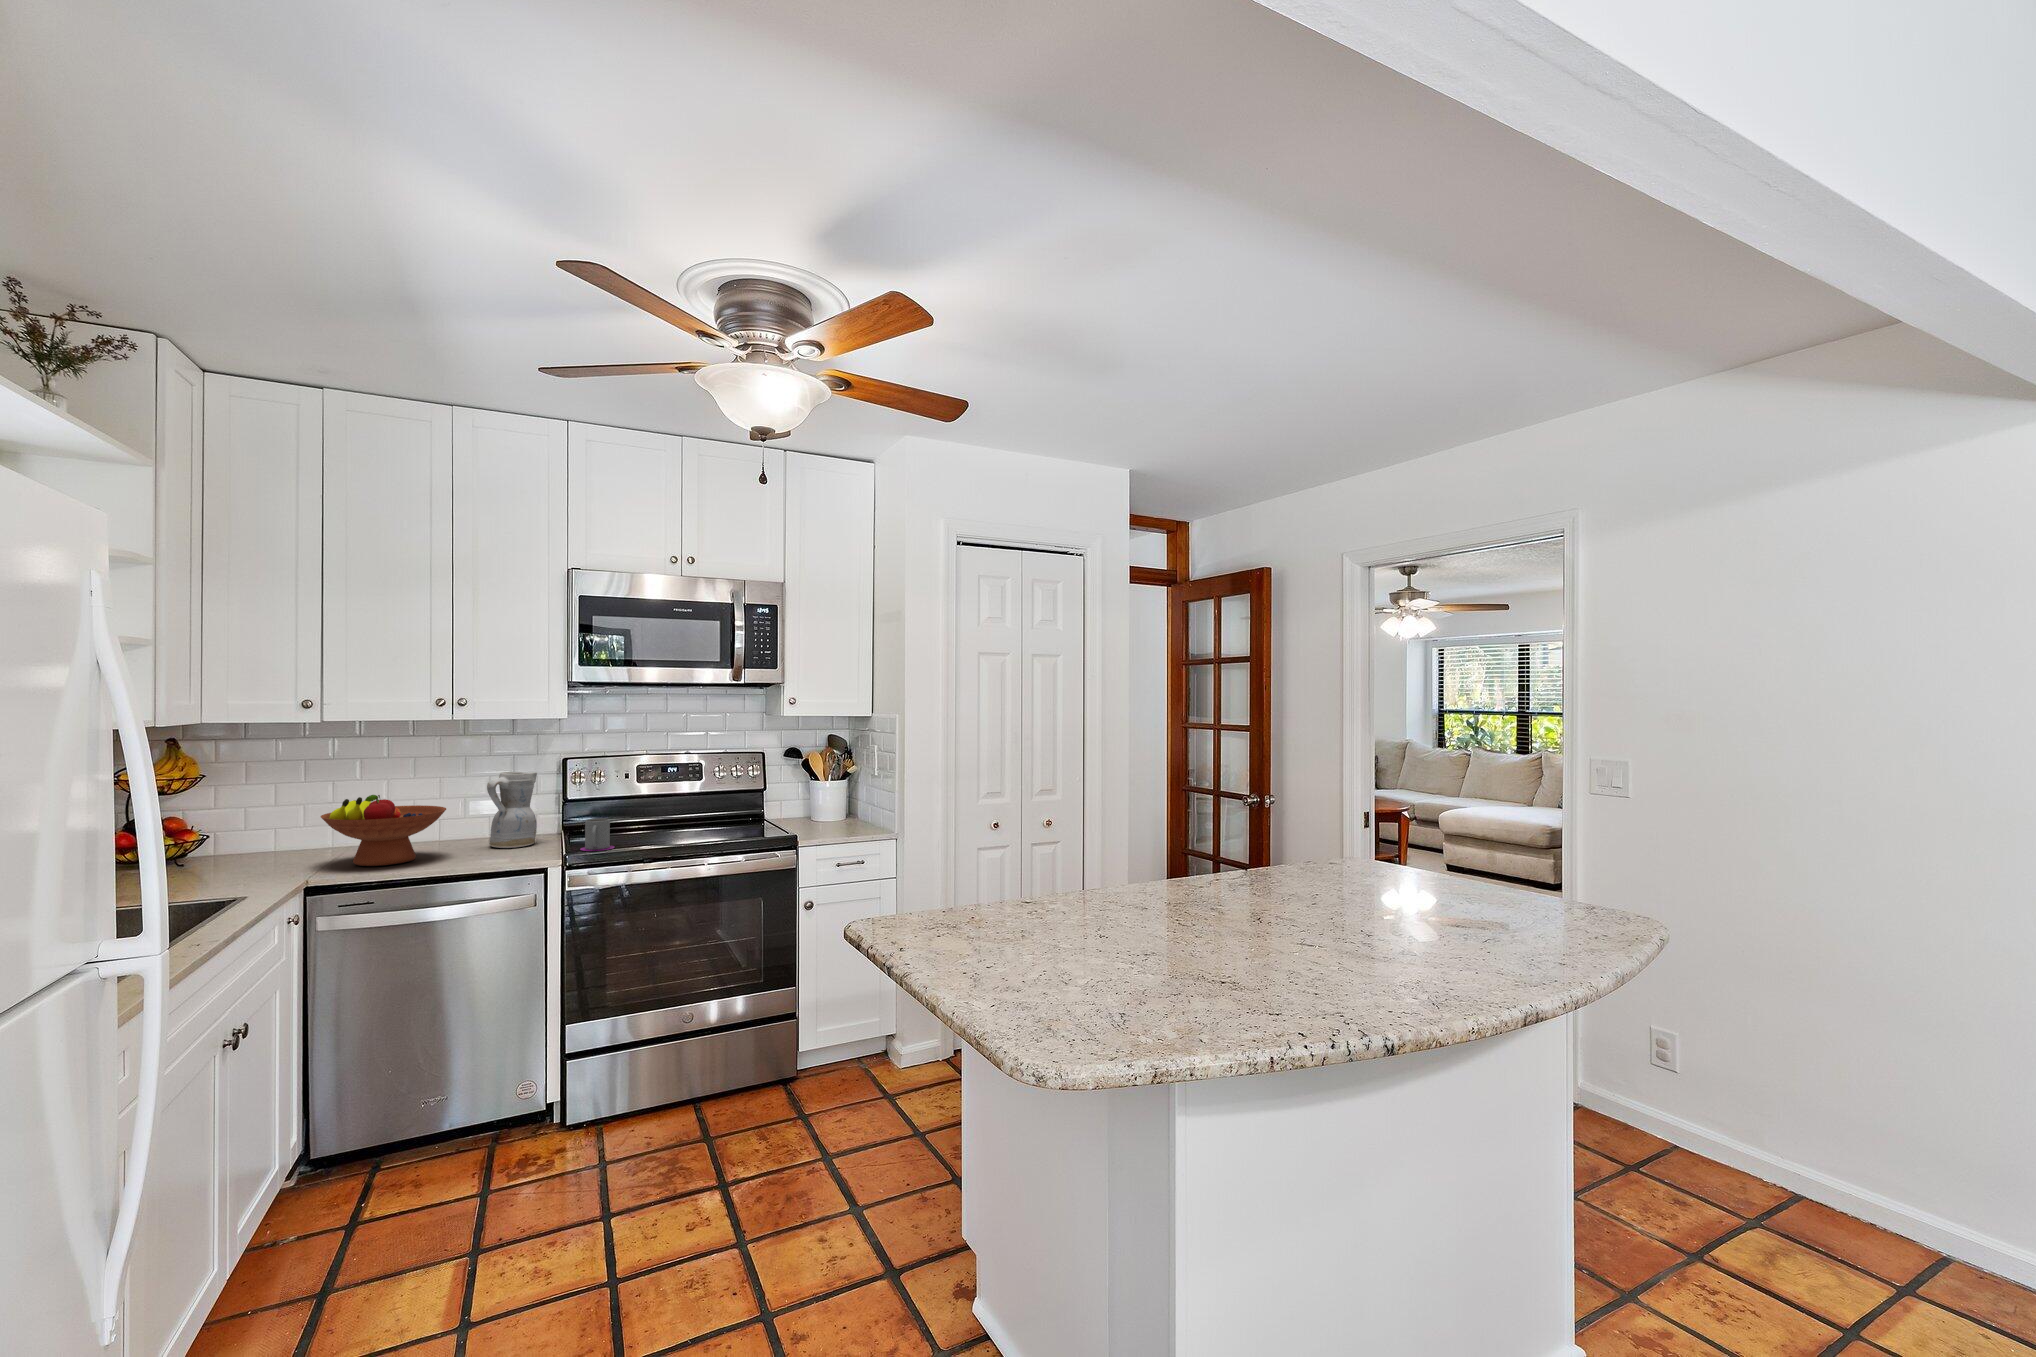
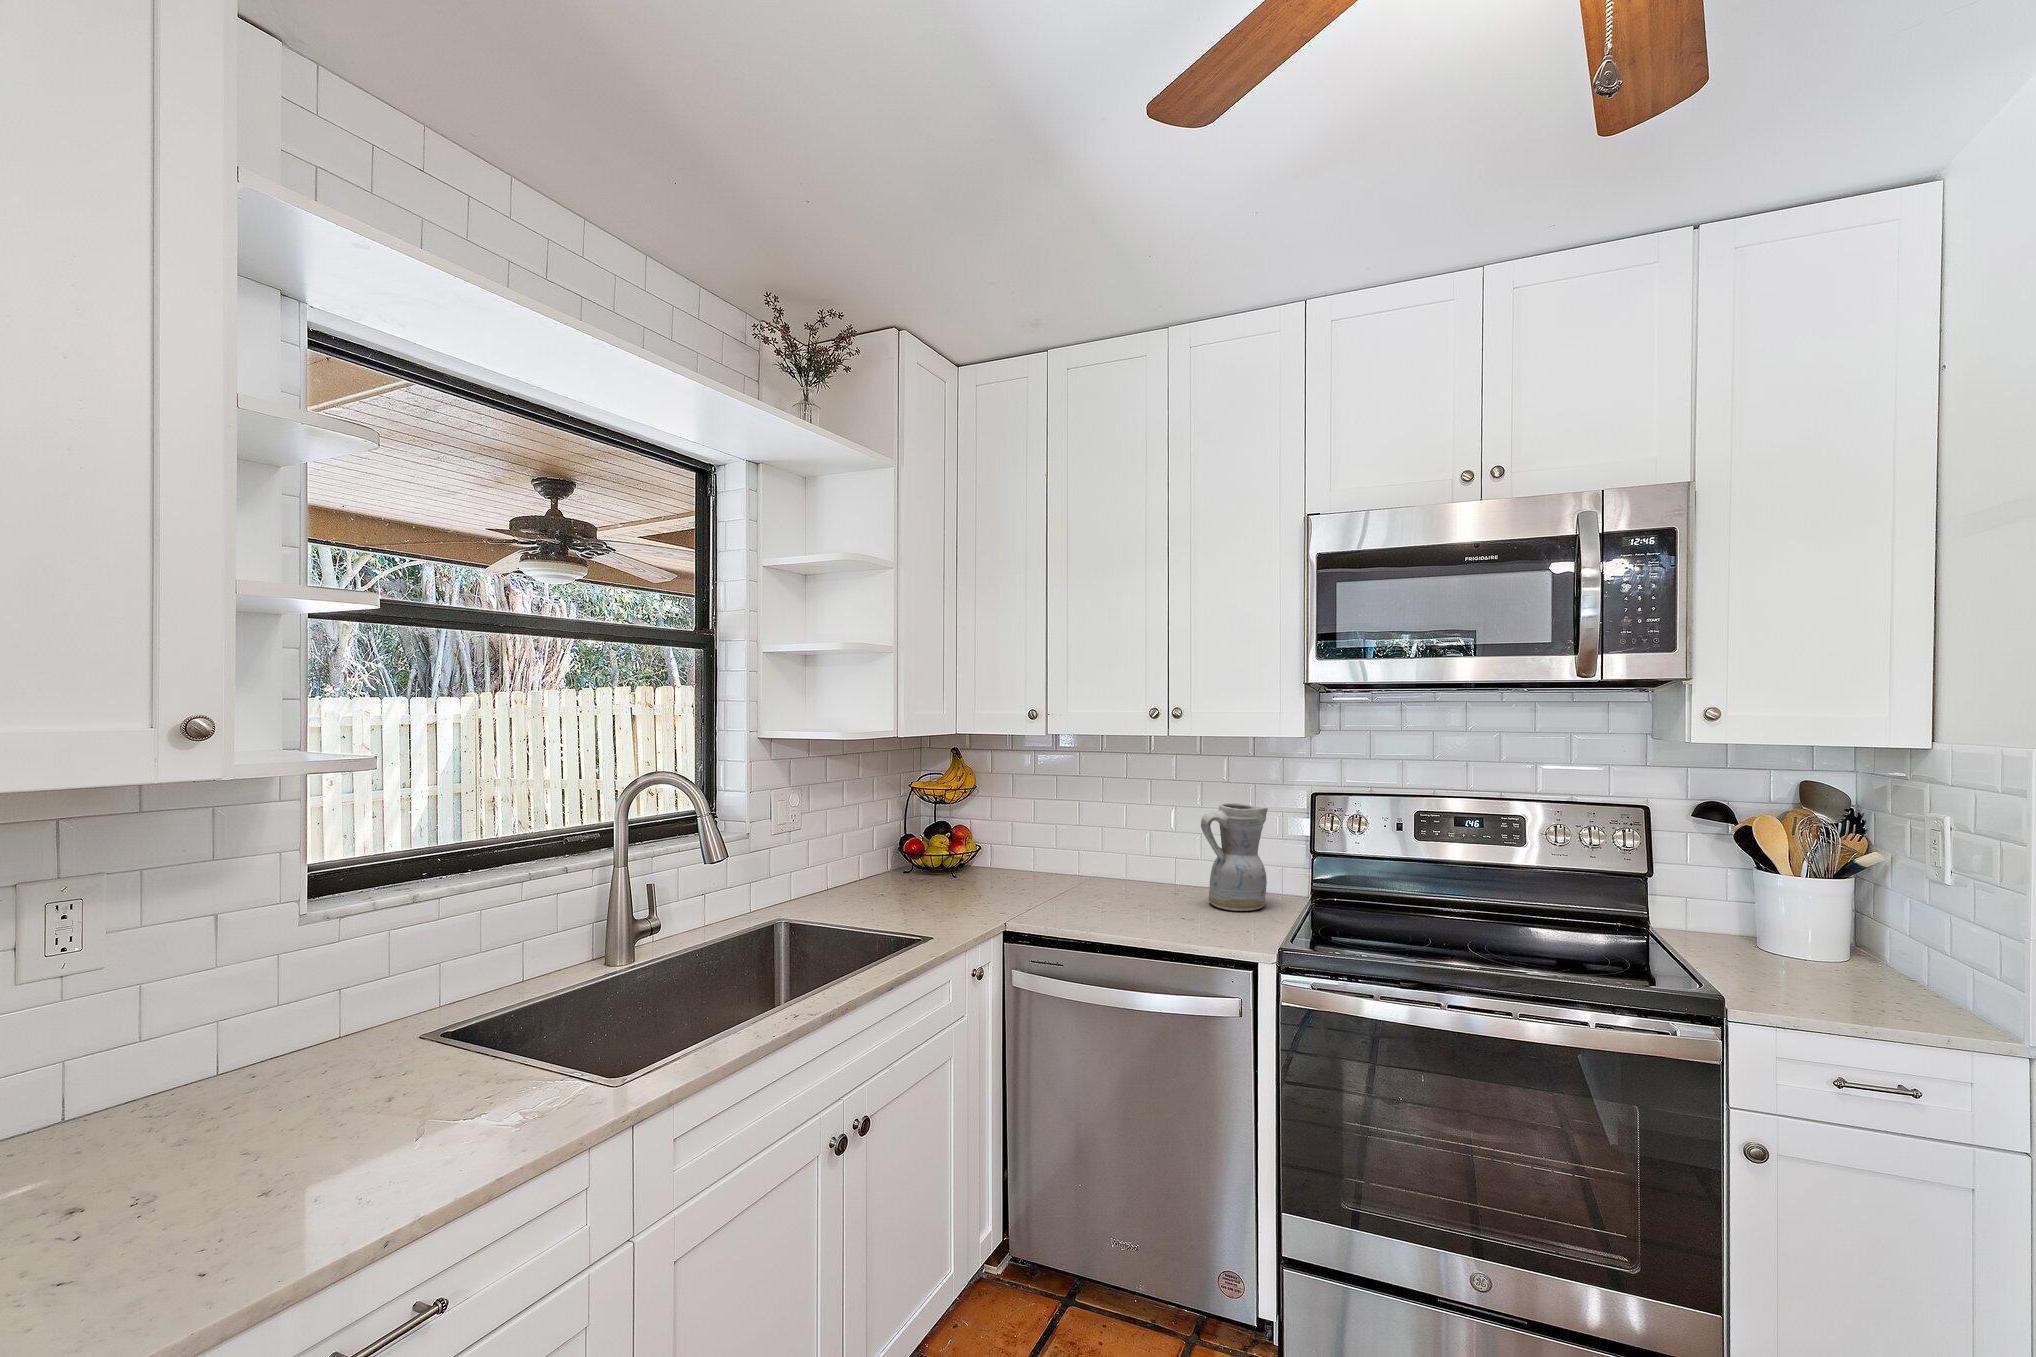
fruit bowl: present [321,795,446,866] -> none [1020,820,1149,912]
mug: present [580,818,614,851] -> none [1312,891,1364,946]

